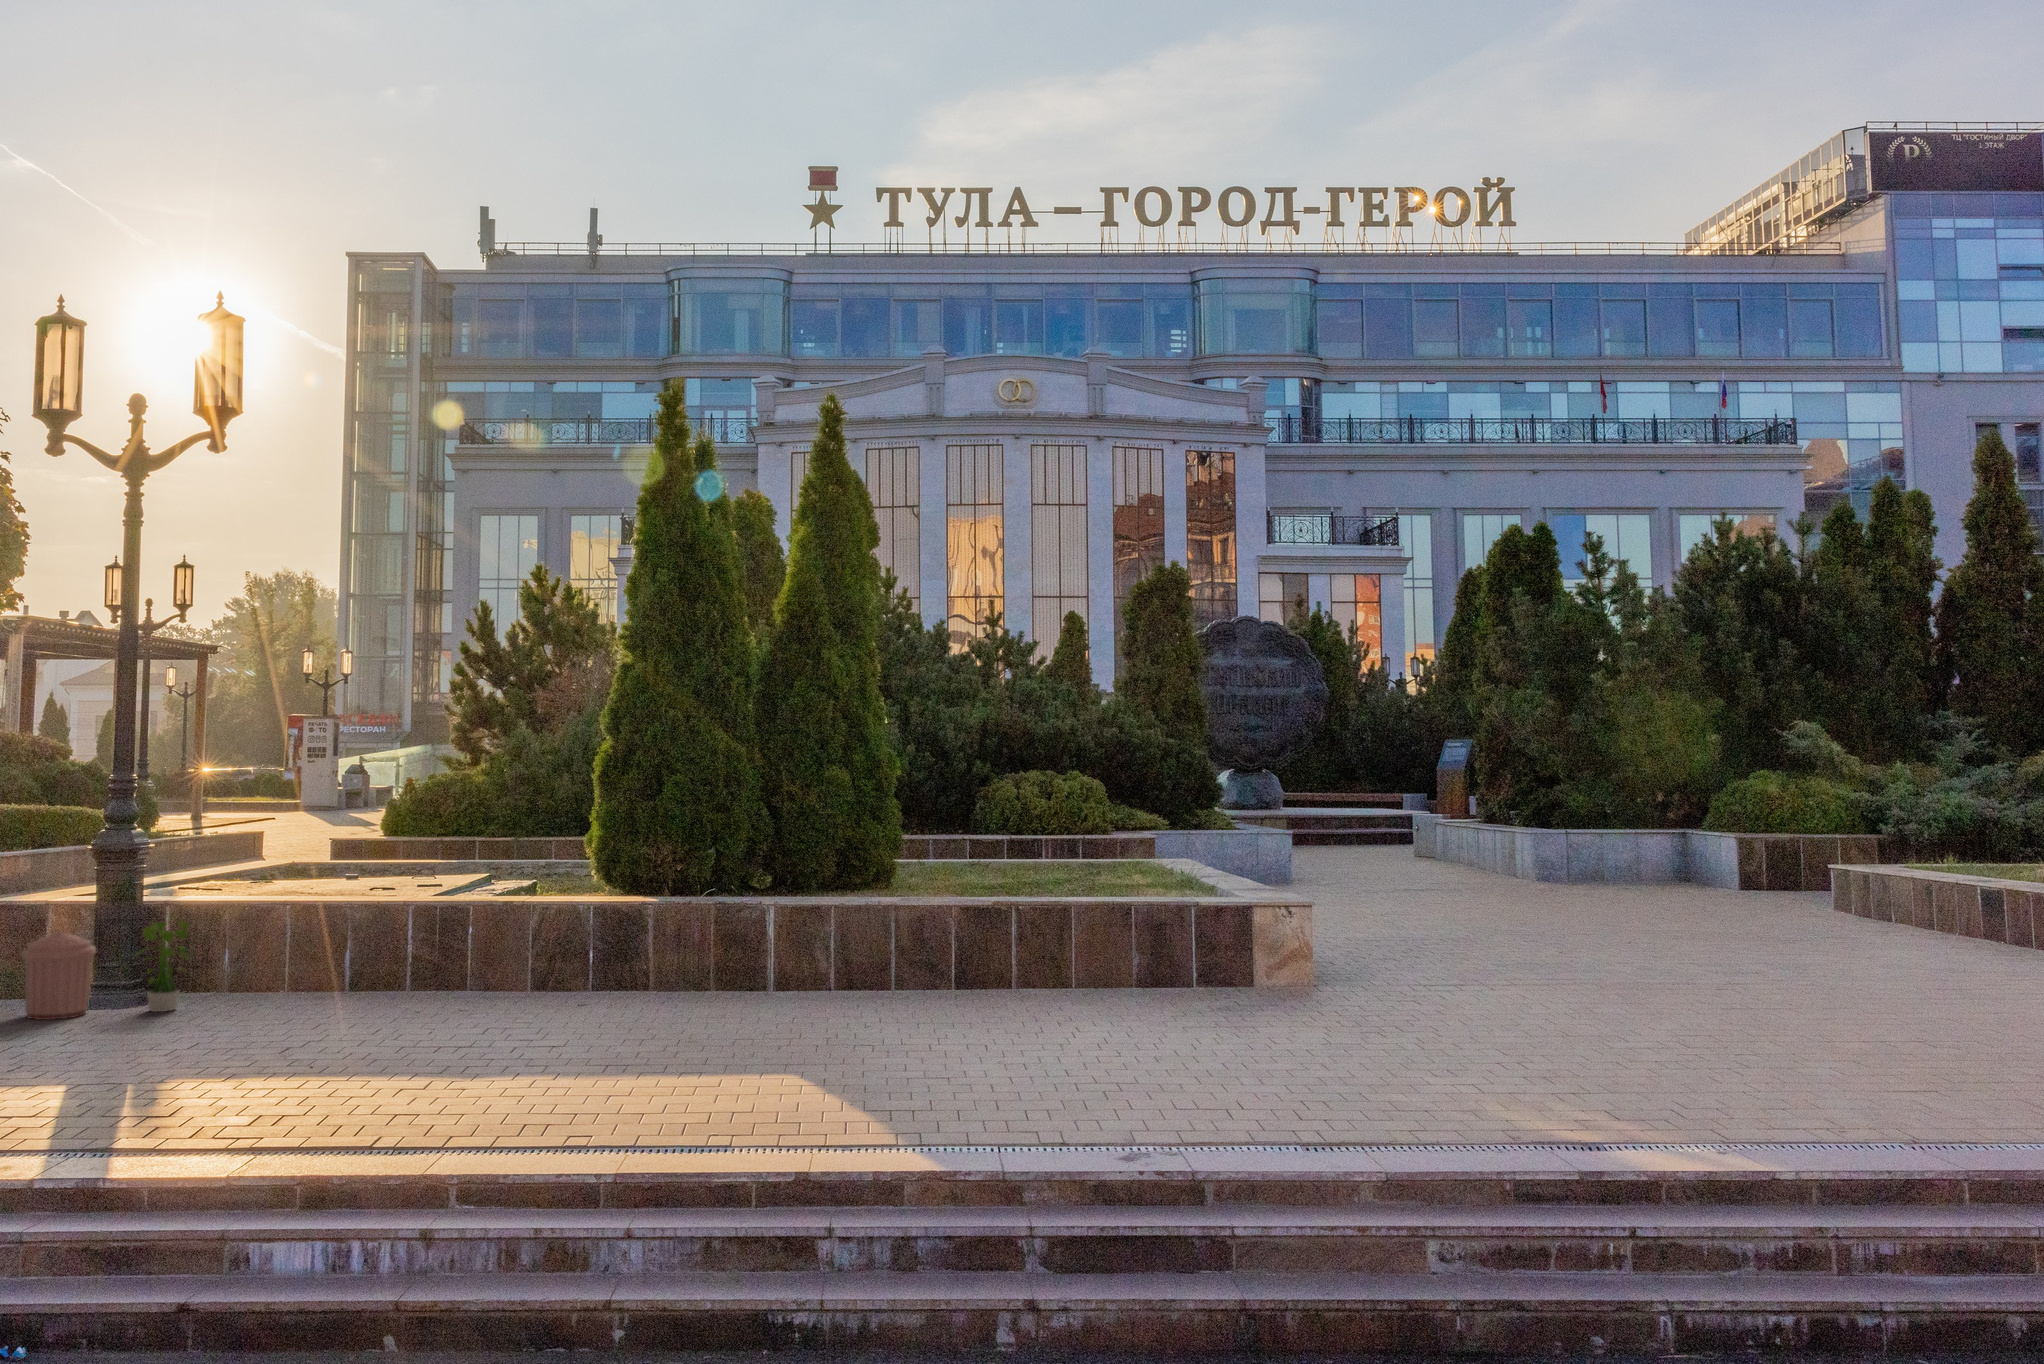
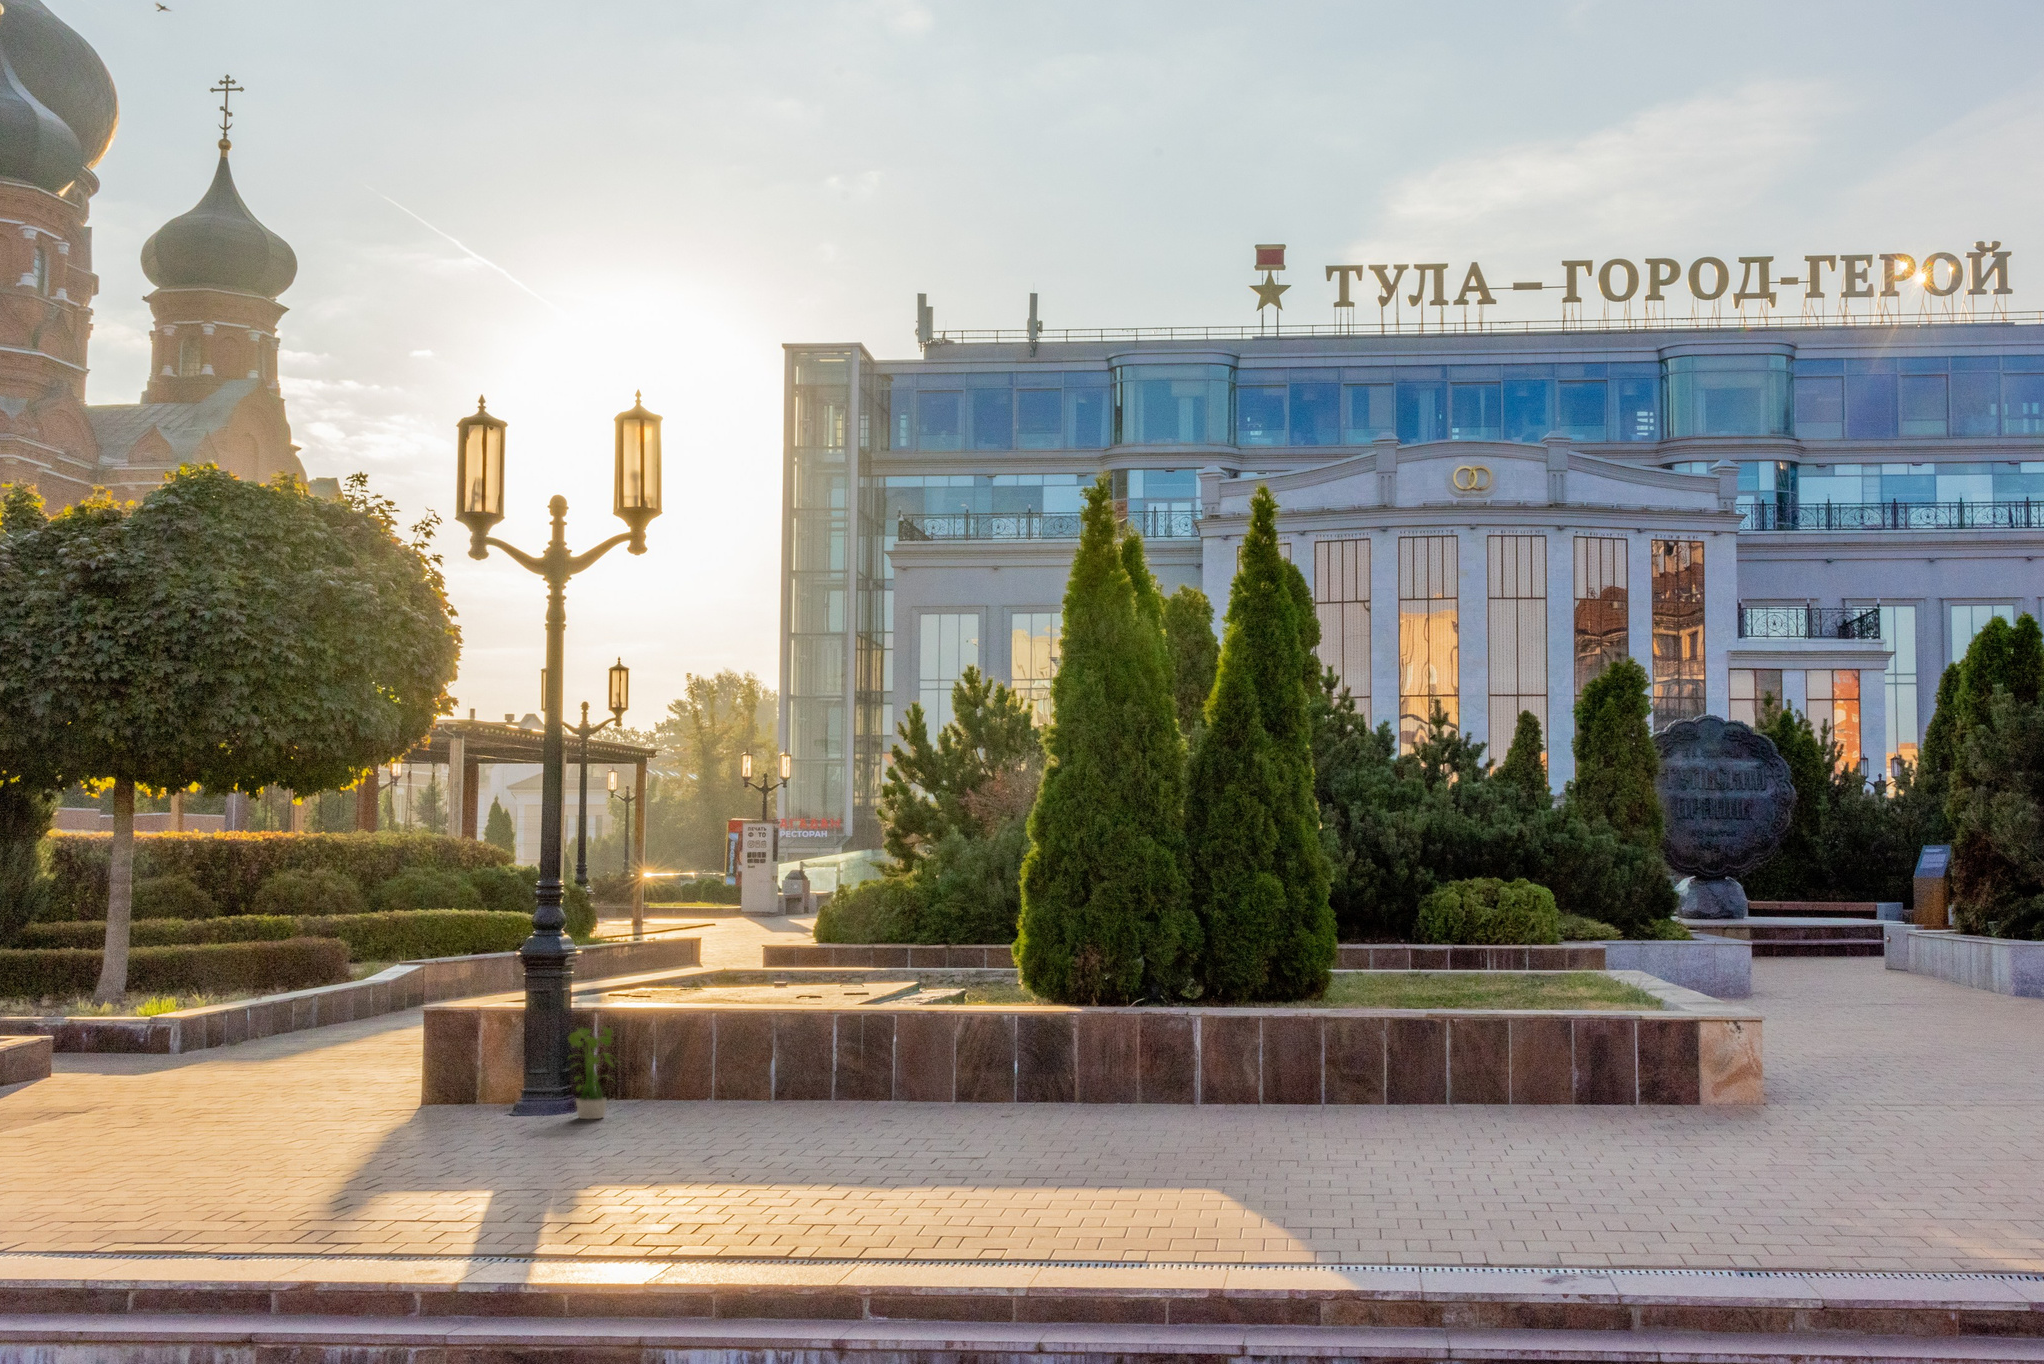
trash can: present [22,930,96,1020] -> none [457,1035,525,1124]

